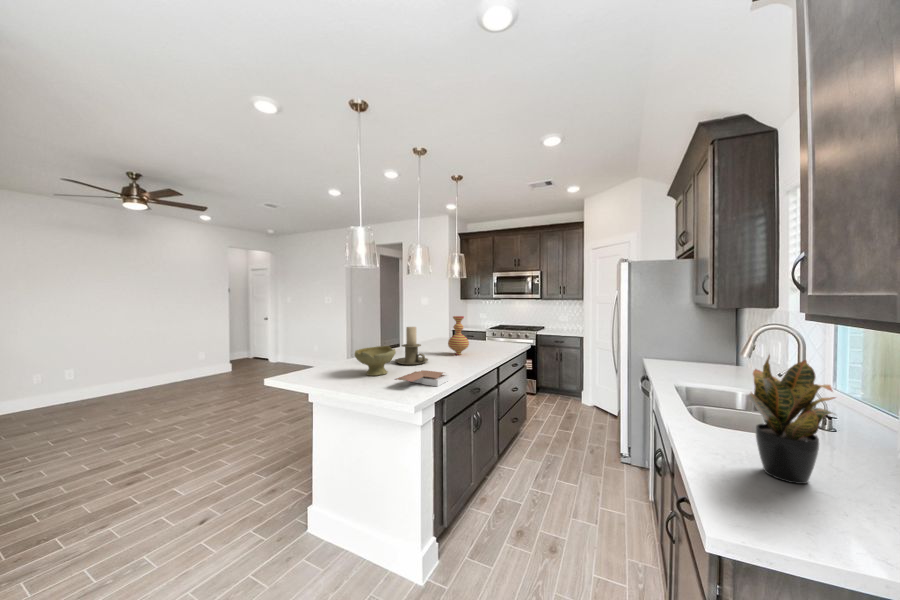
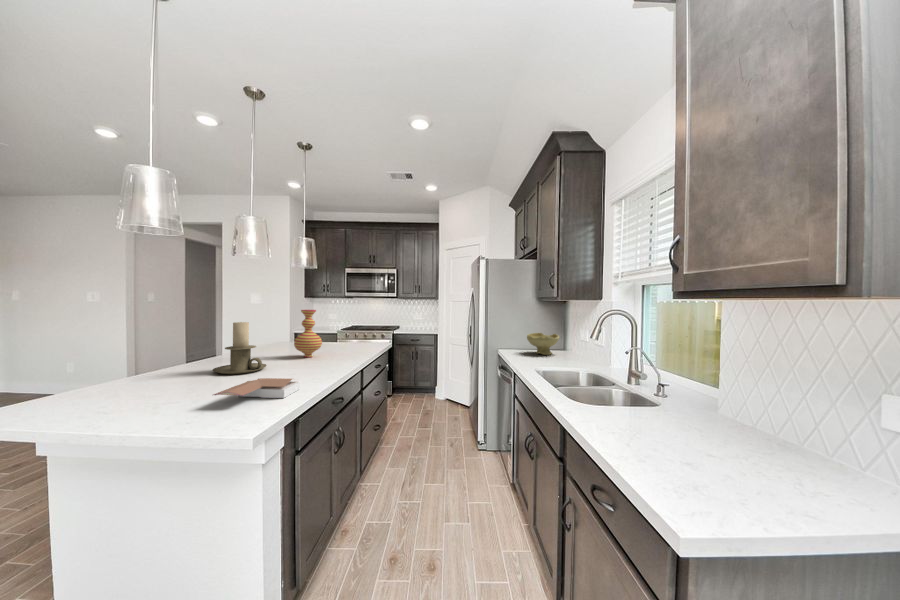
bowl: present [355,346,396,376] -> present [527,333,559,355]
potted plant: present [749,355,835,484] -> none [623,320,719,449]

